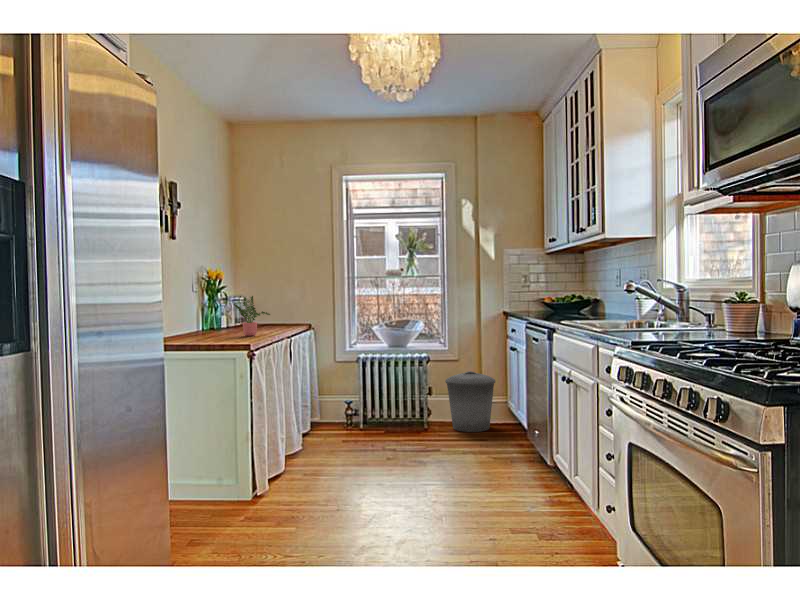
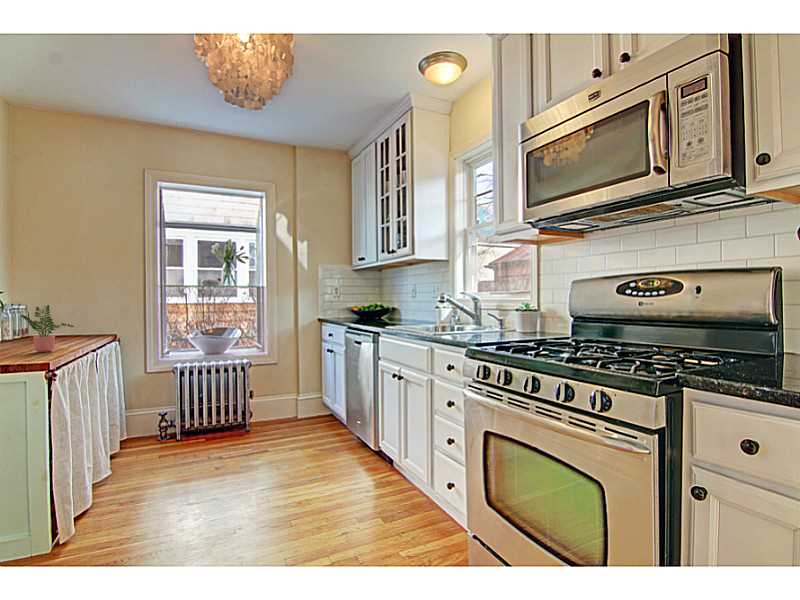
trash can: present [445,371,495,432] -> none [265,374,311,429]

